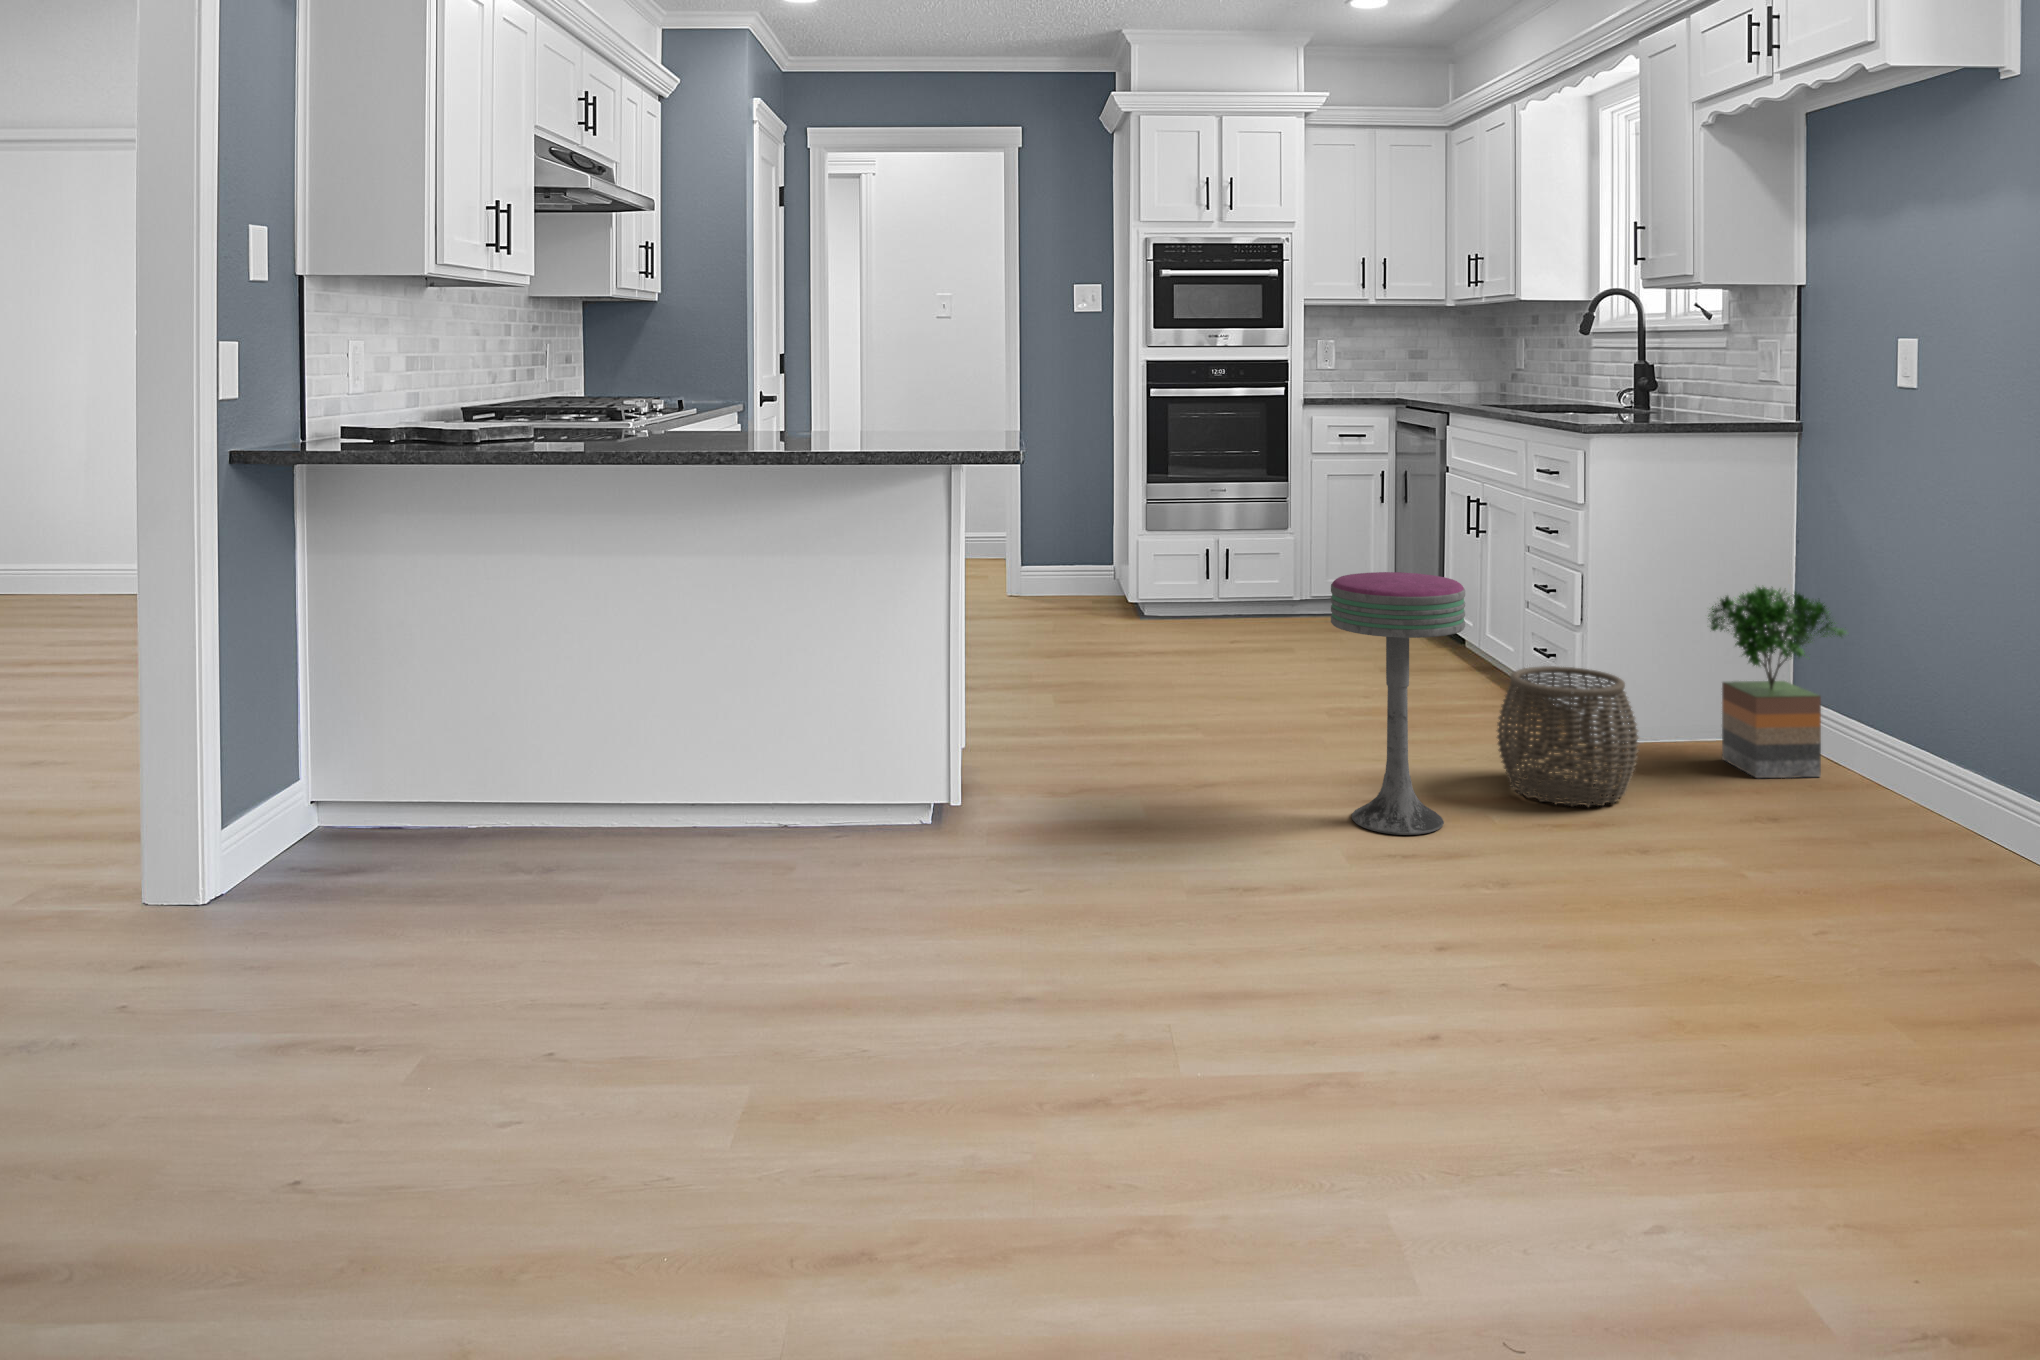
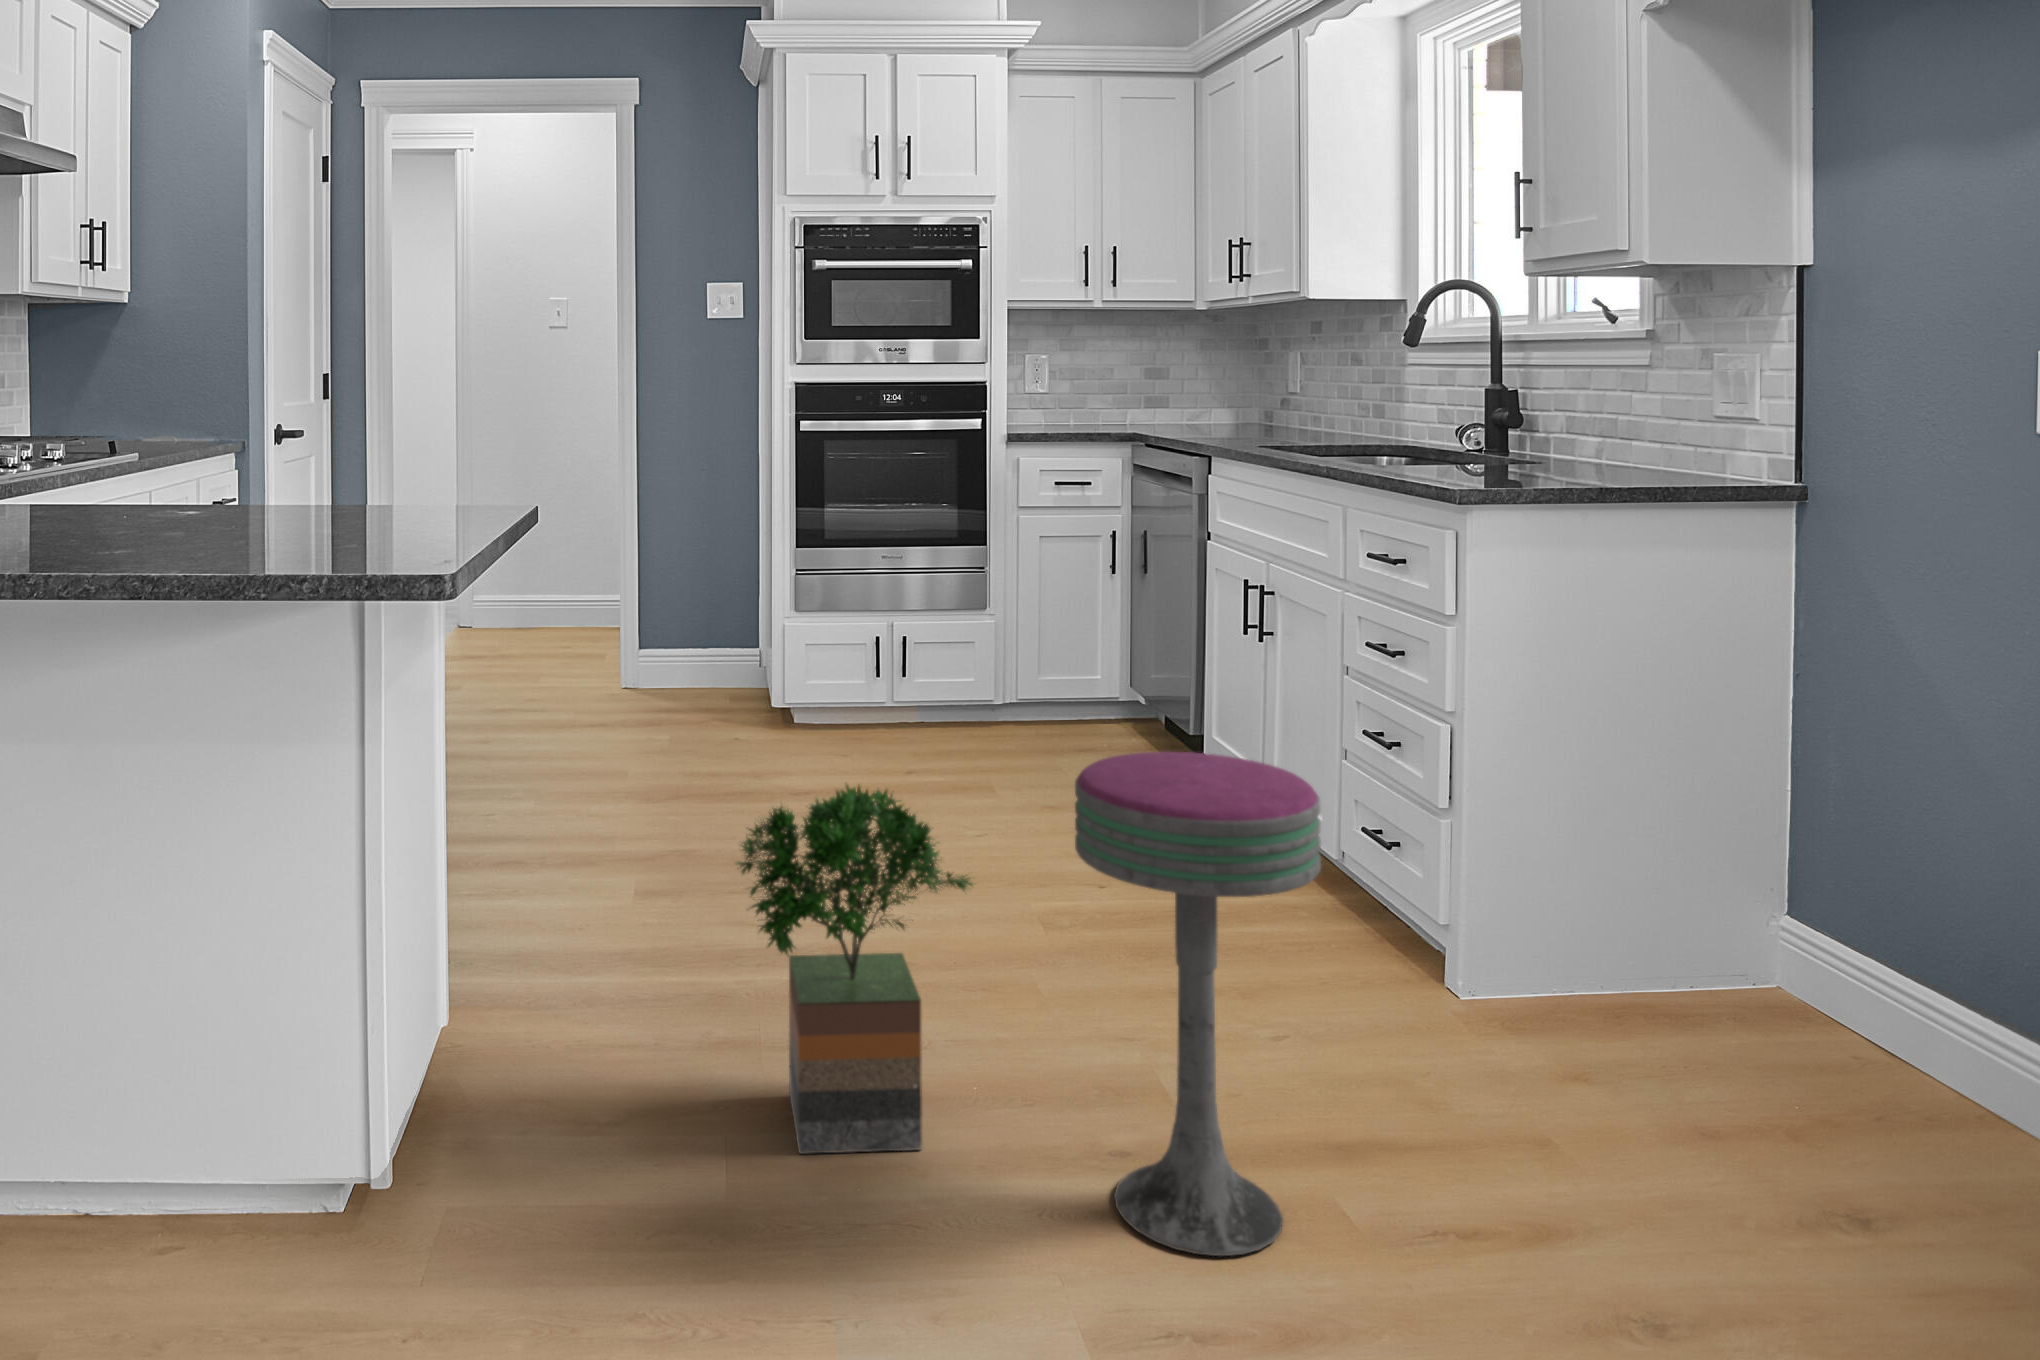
potted tree: present [1708,587,1846,778] -> present [737,785,973,1154]
woven basket: present [1497,666,1639,807] -> none [1353,897,1613,1173]

